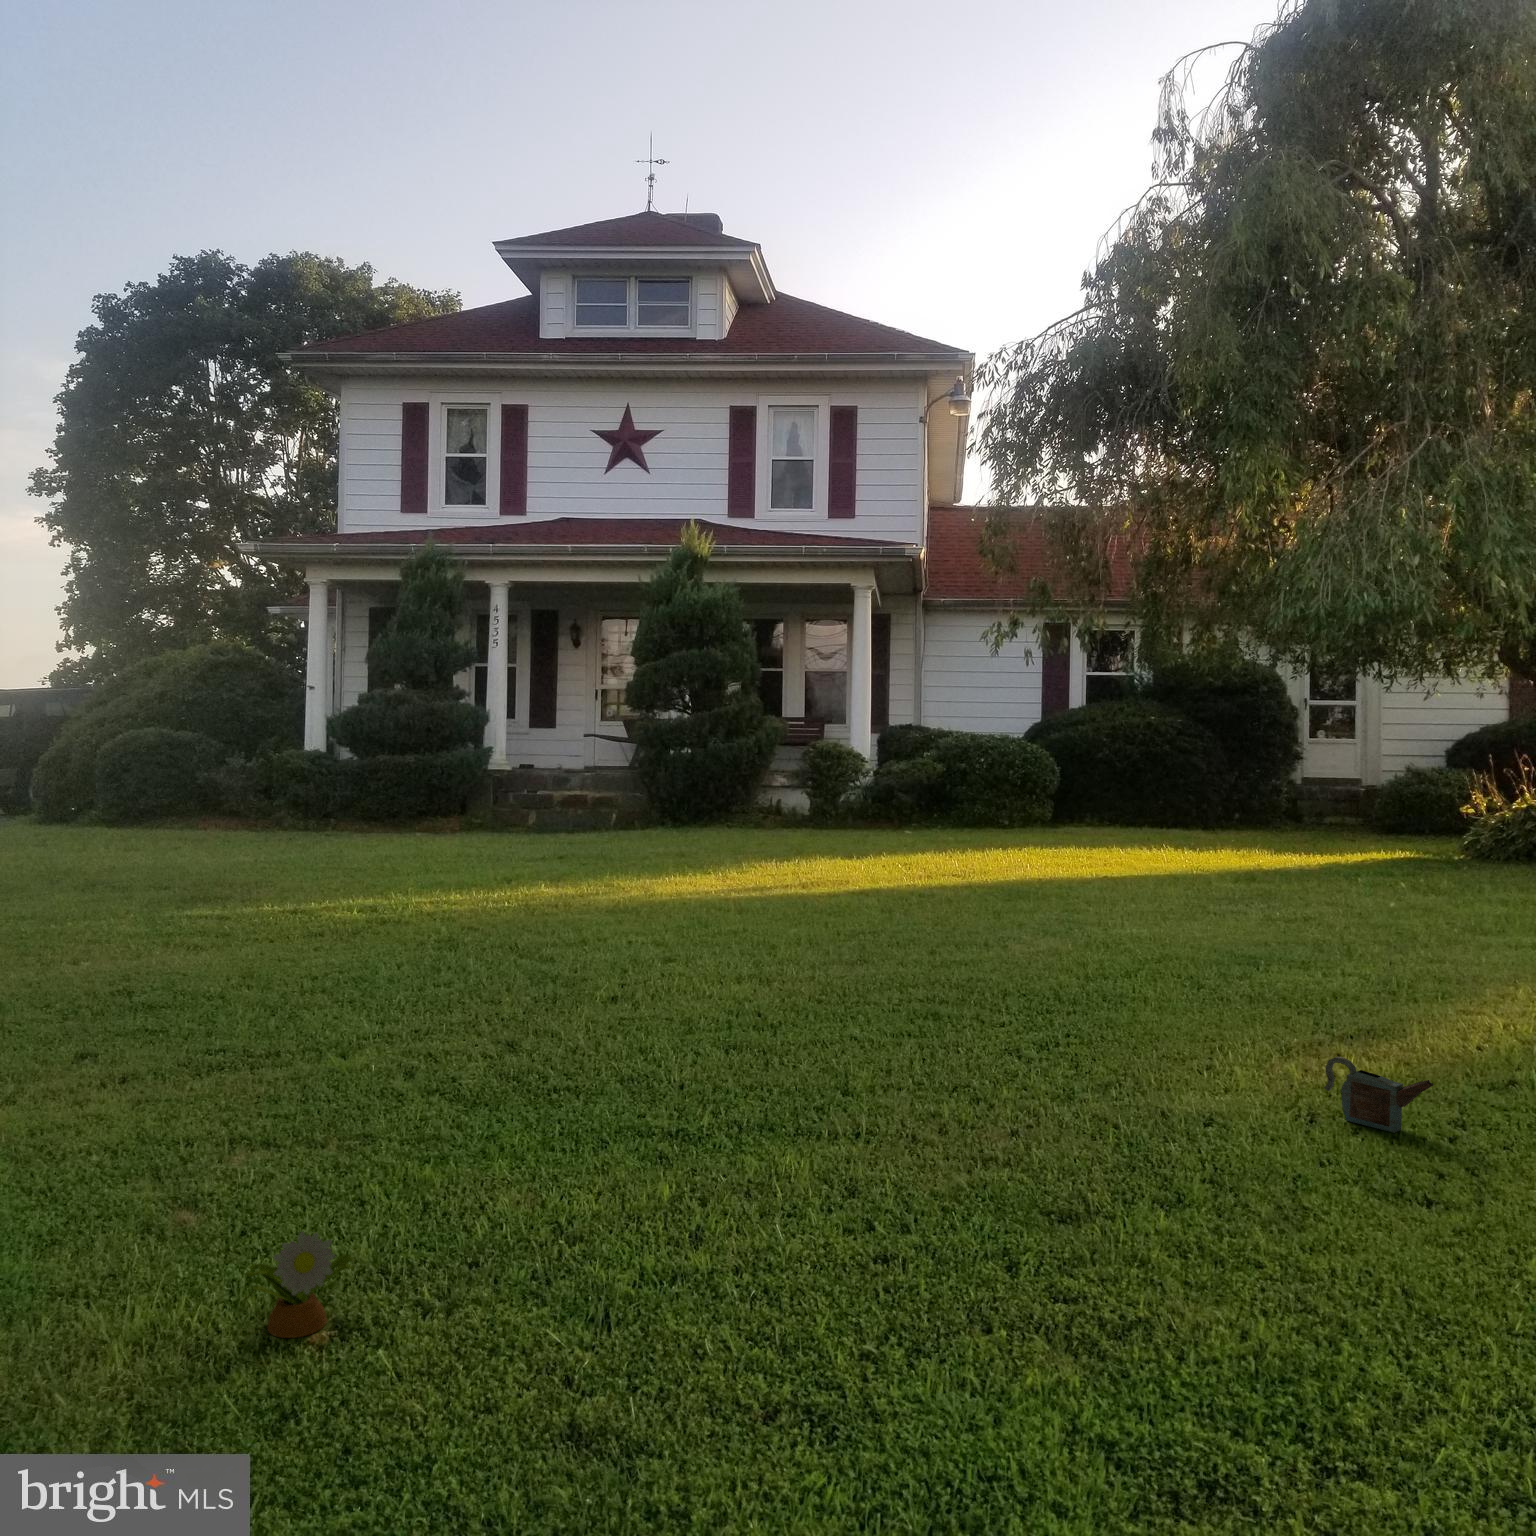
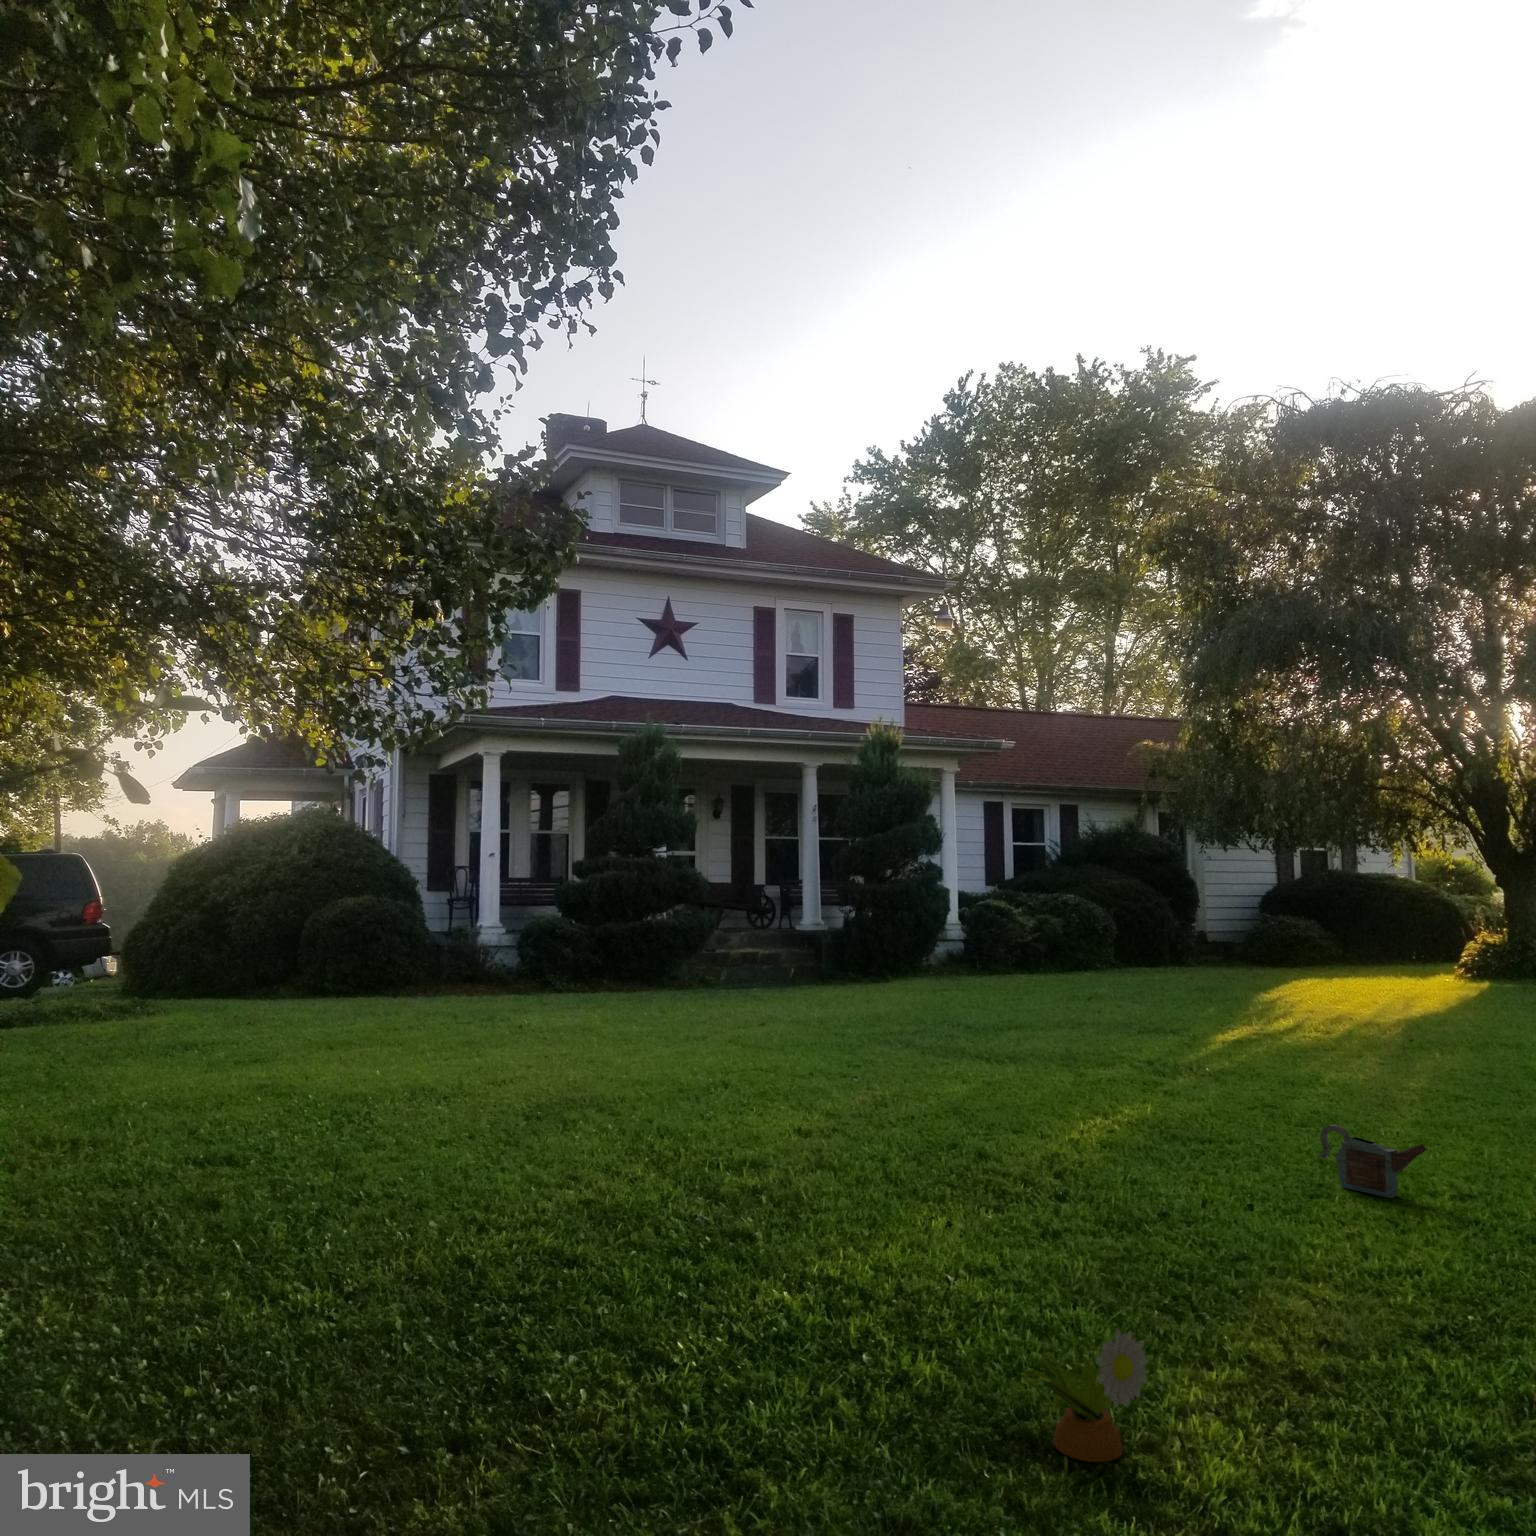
decorative plant: present [244,1232,355,1338] -> present [1017,1329,1149,1462]

